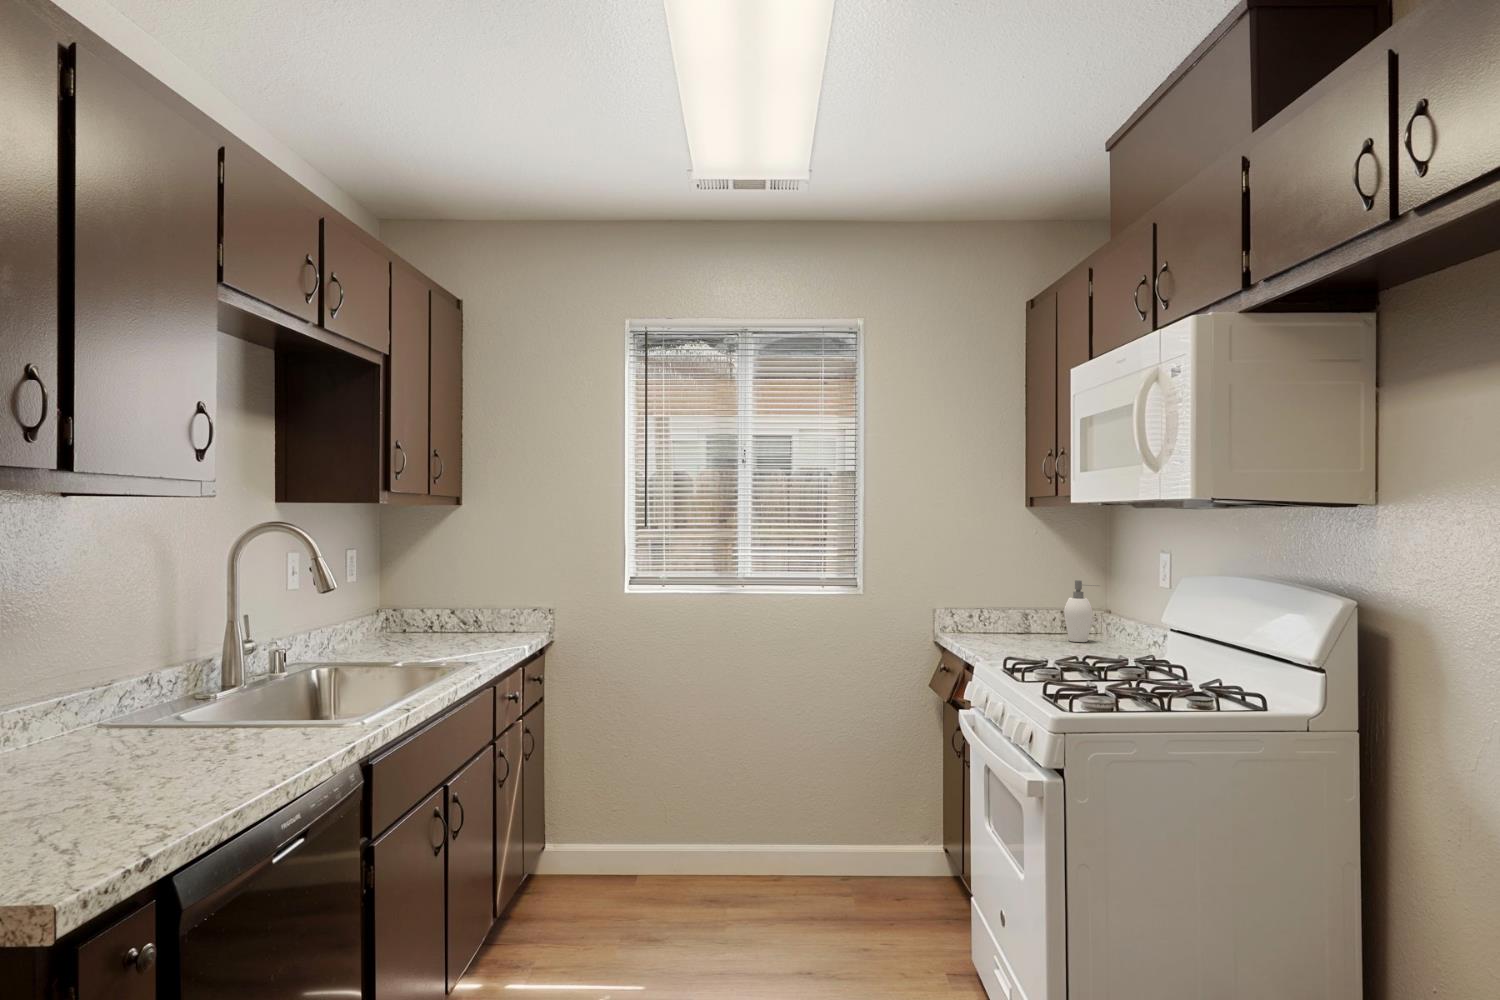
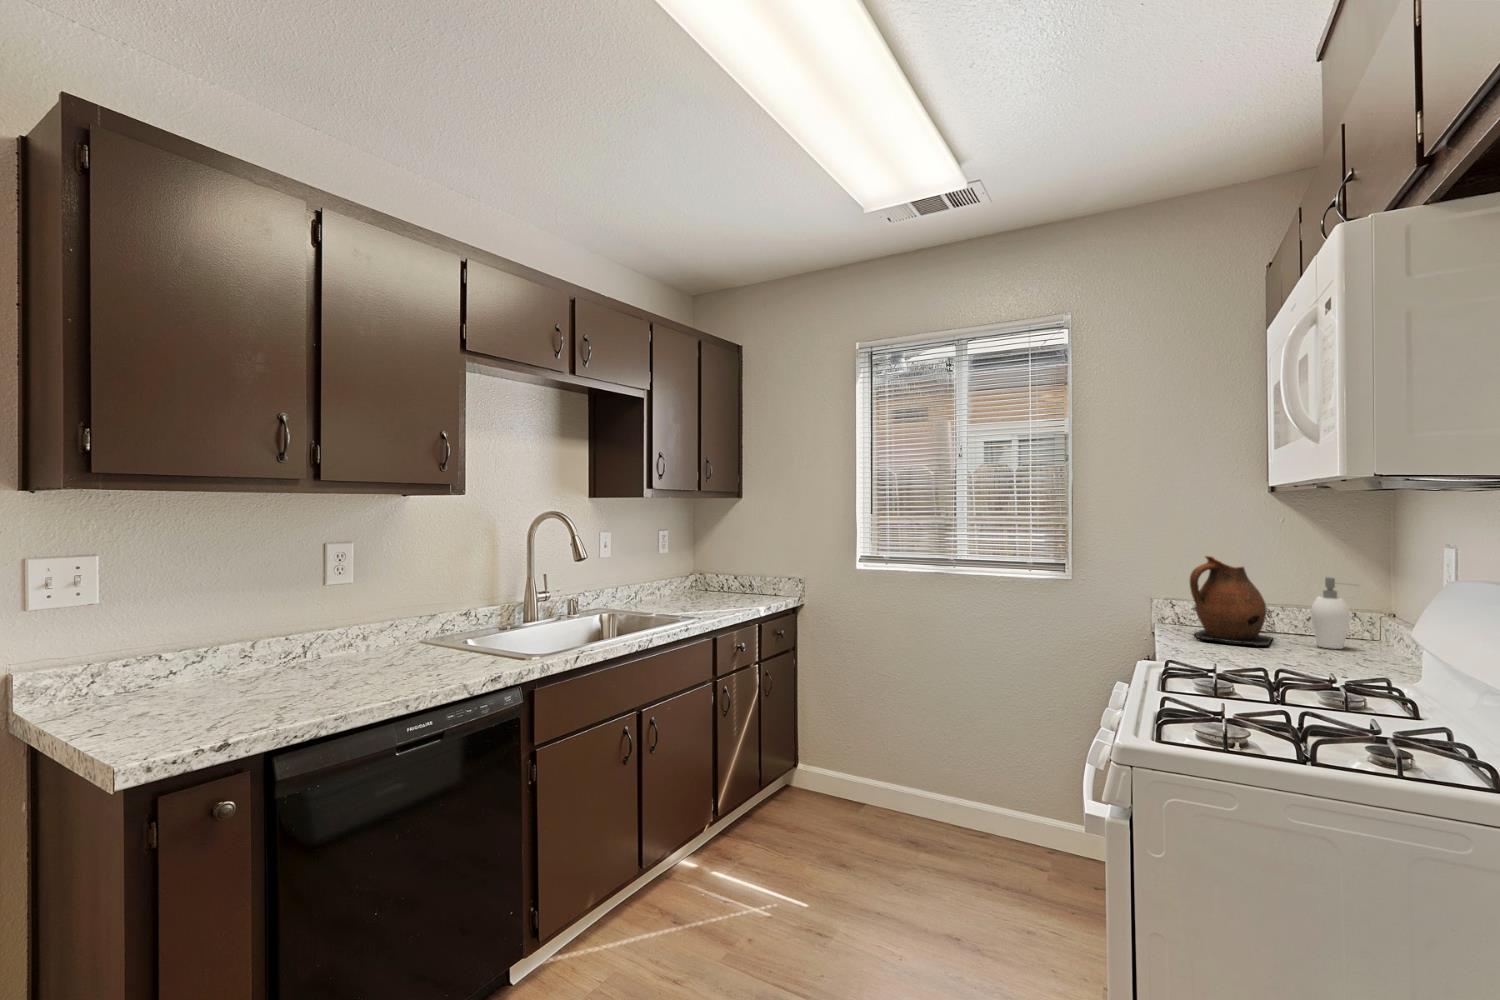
ceramic pitcher: none [974,564,1040,645] -> present [1190,556,1273,646]

